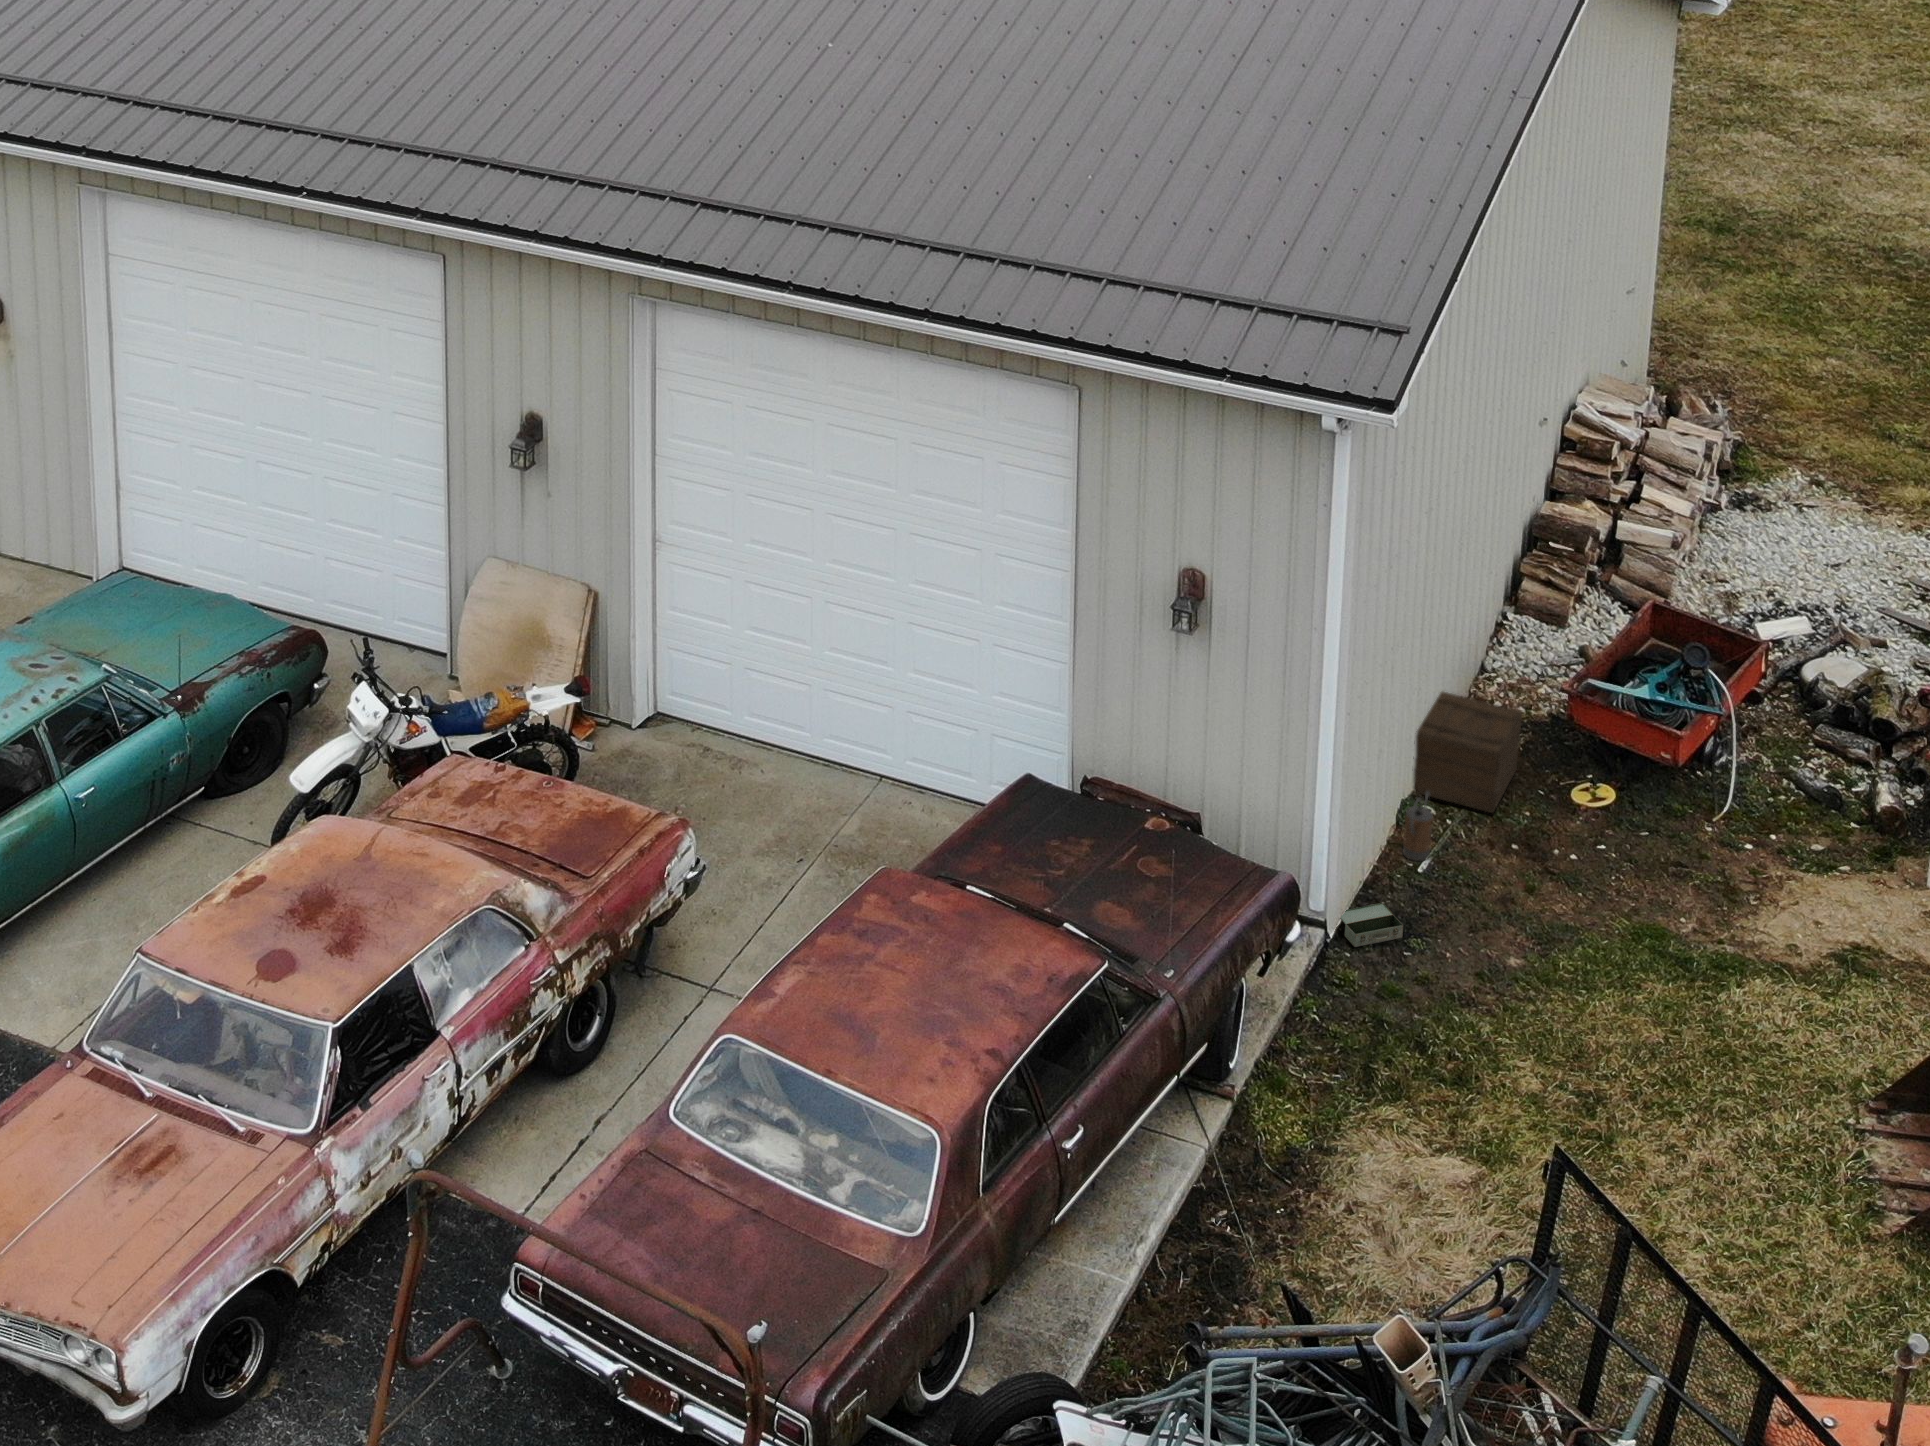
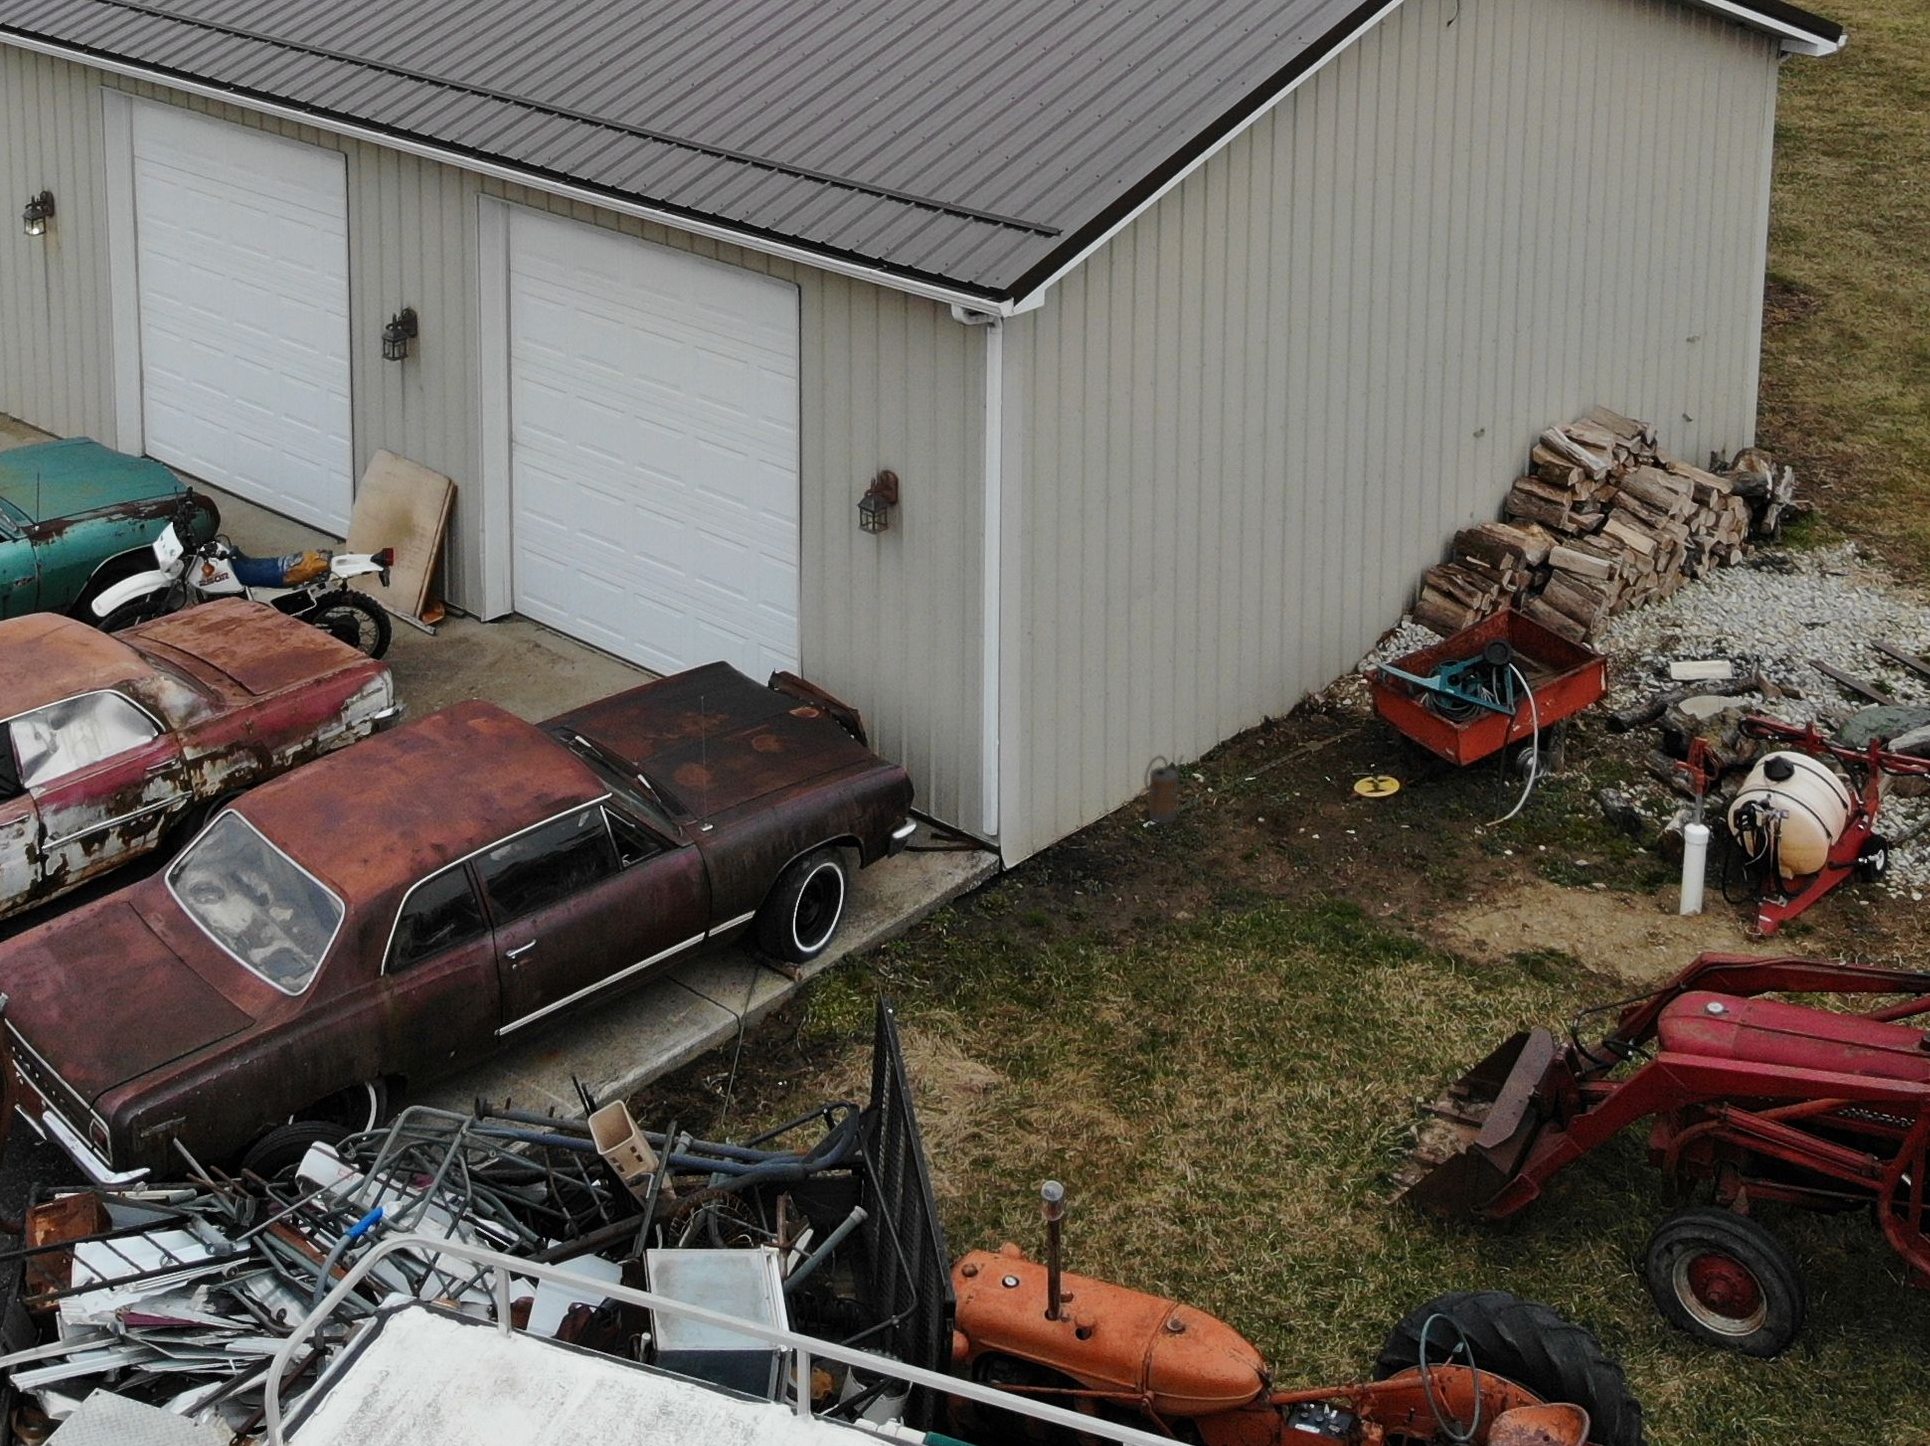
wooden crate: present [1413,692,1522,813] -> none [1197,671,1325,793]
toolbox: present [1340,903,1403,947] -> none [1030,849,1090,884]

